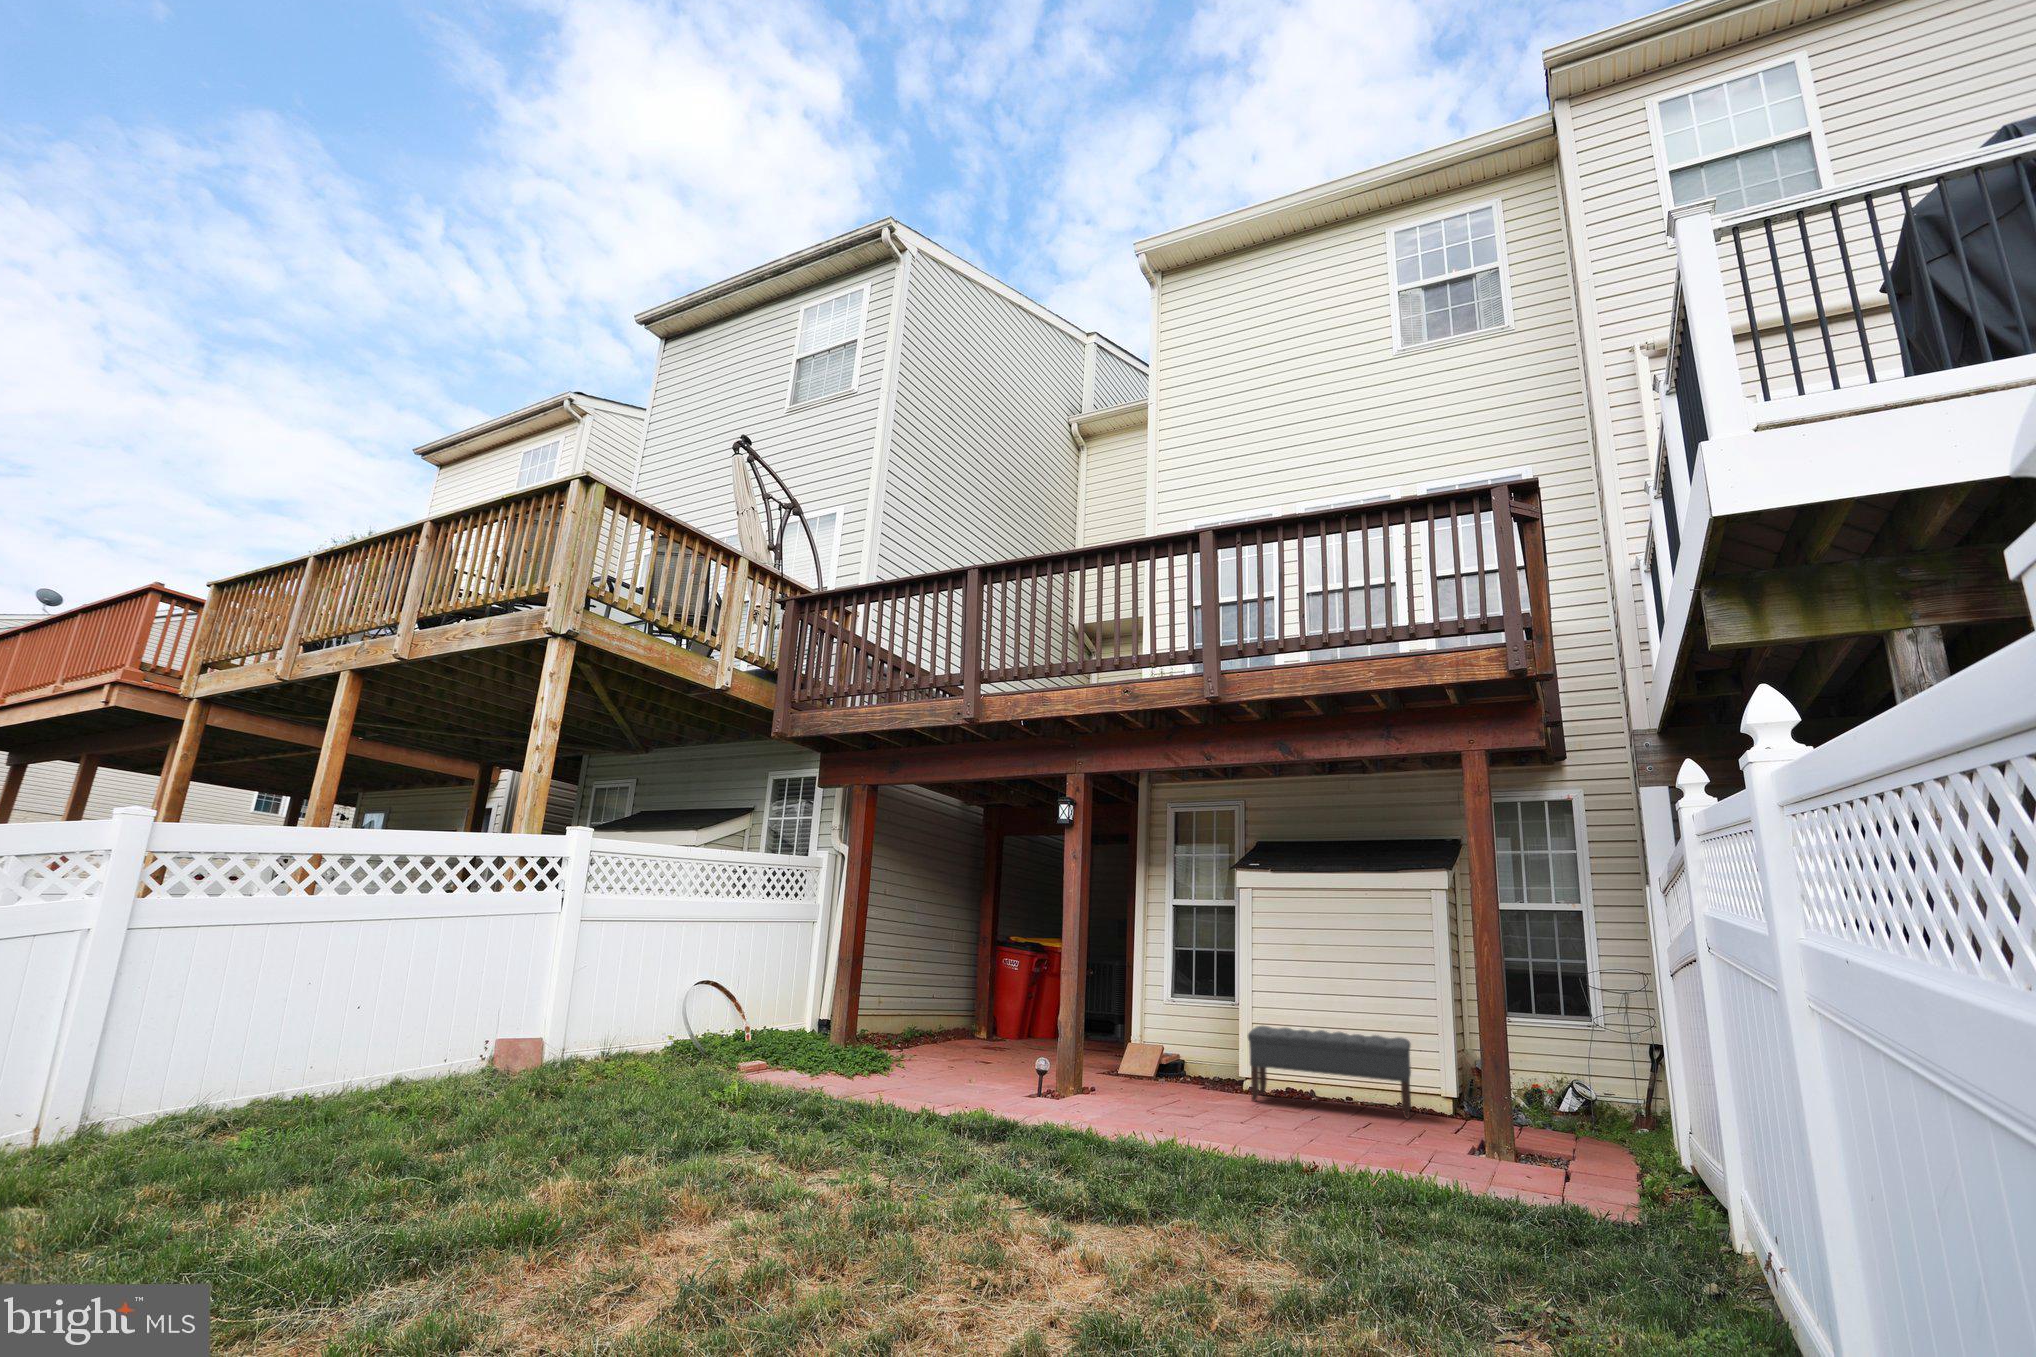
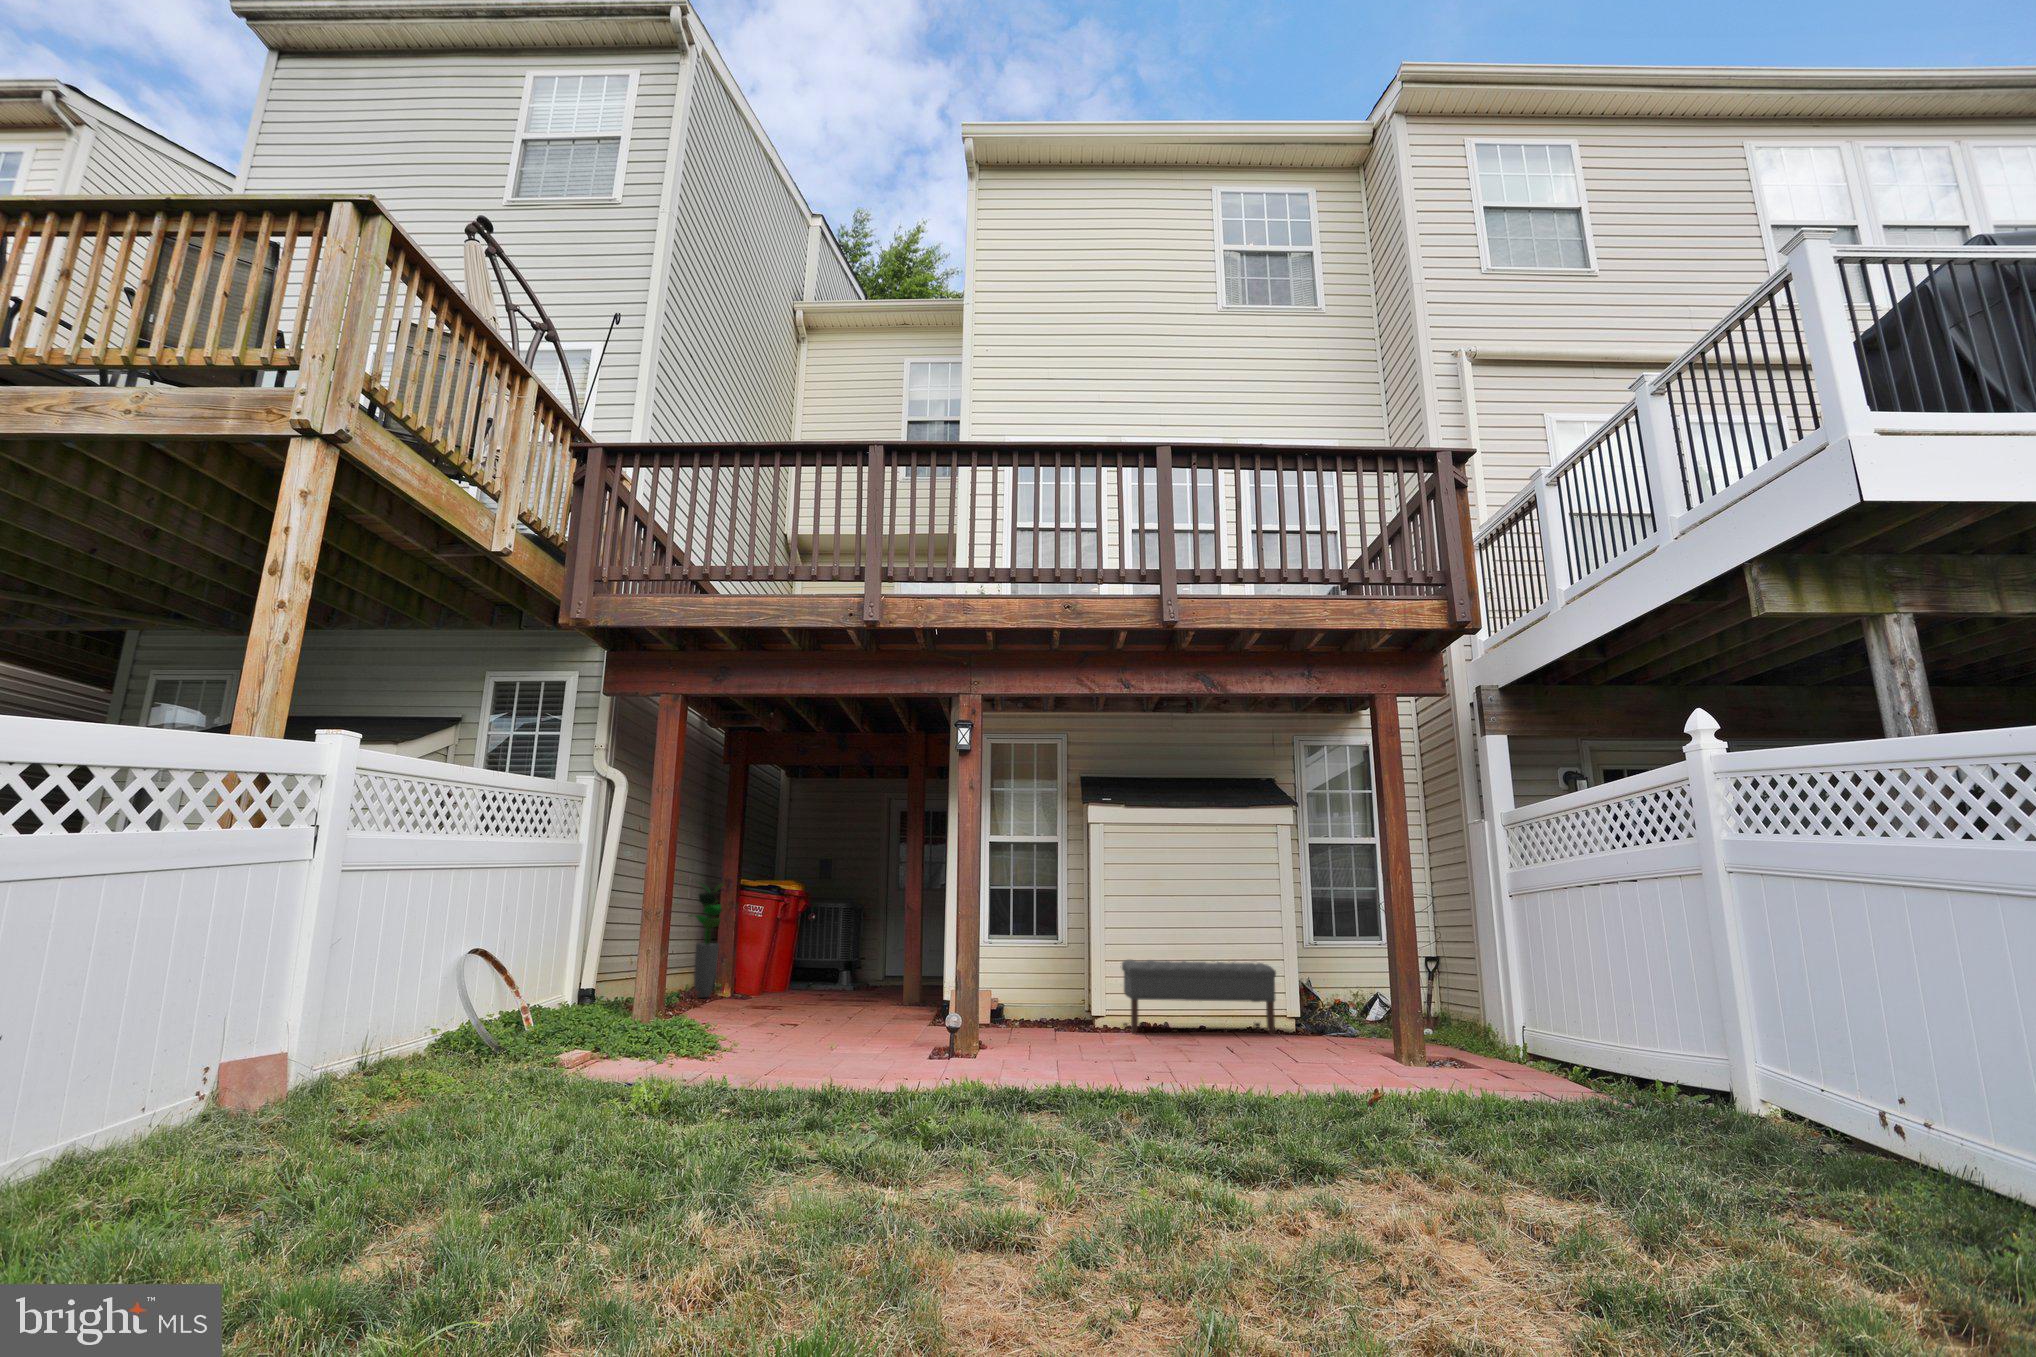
potted plant: none [933,934,973,1036] -> present [690,883,723,998]

